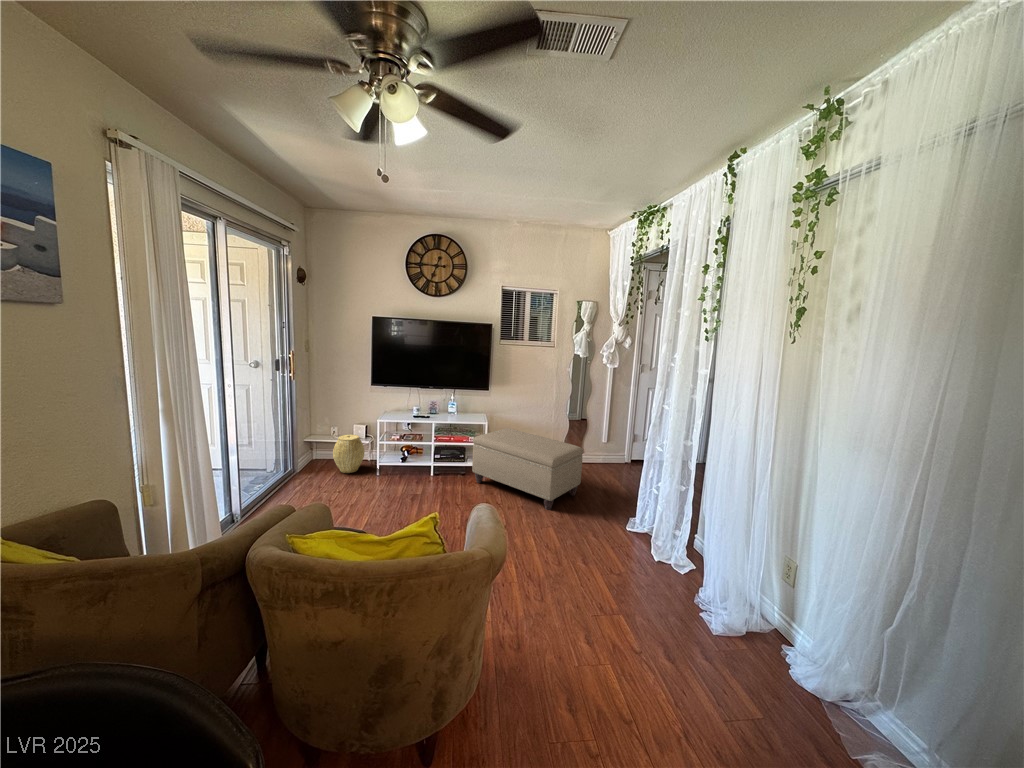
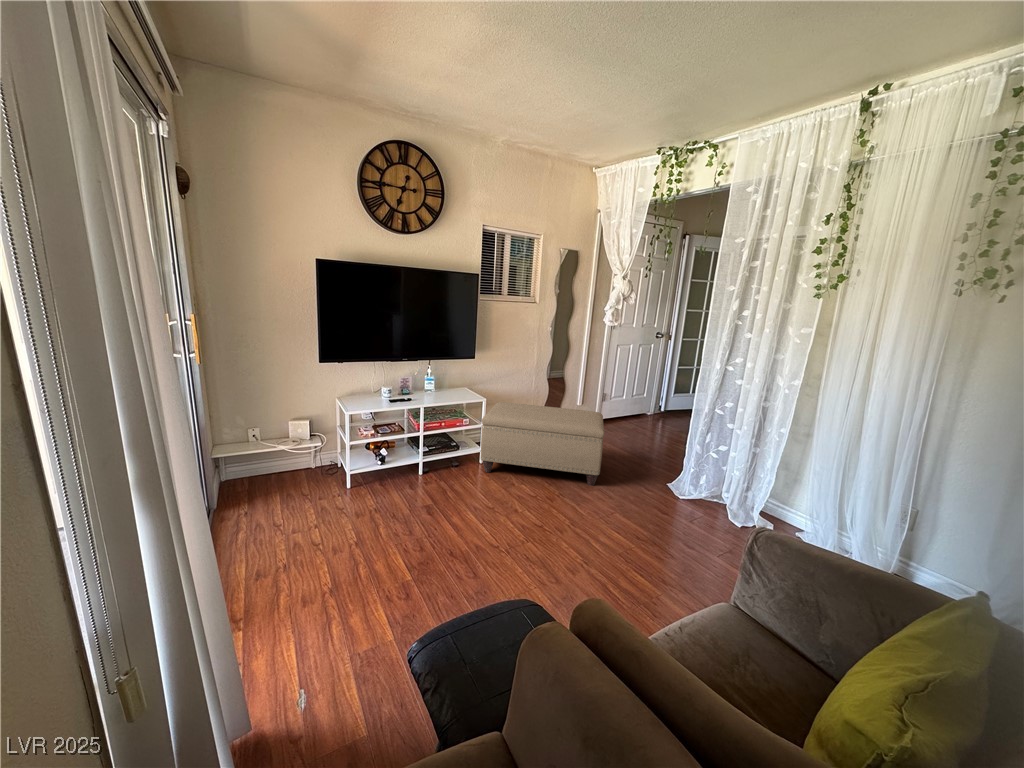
woven basket: present [333,435,365,473] -> none [271,438,321,497]

